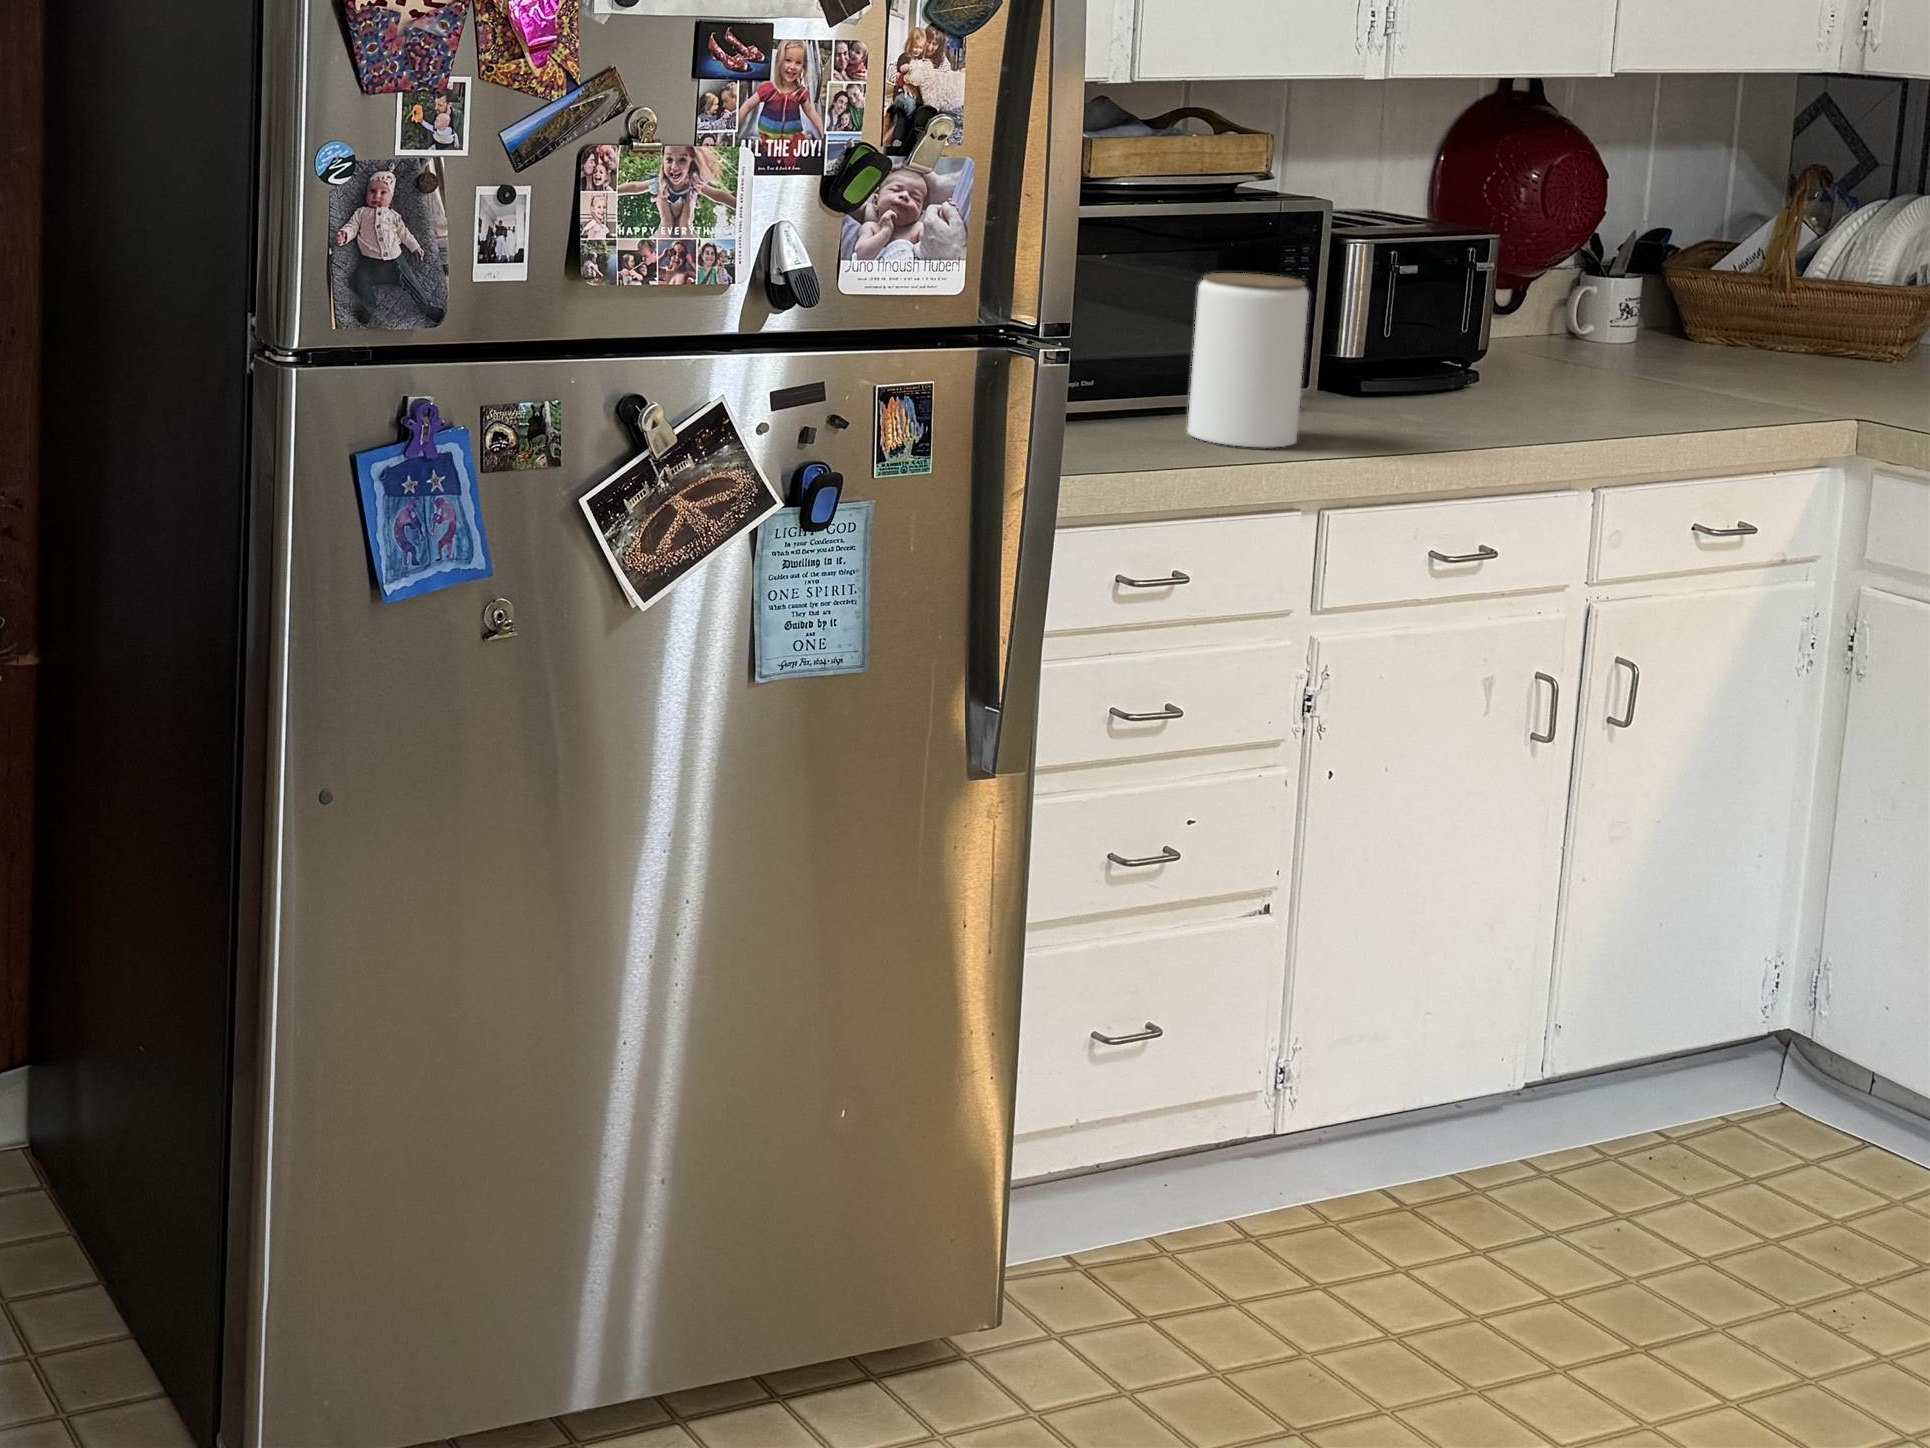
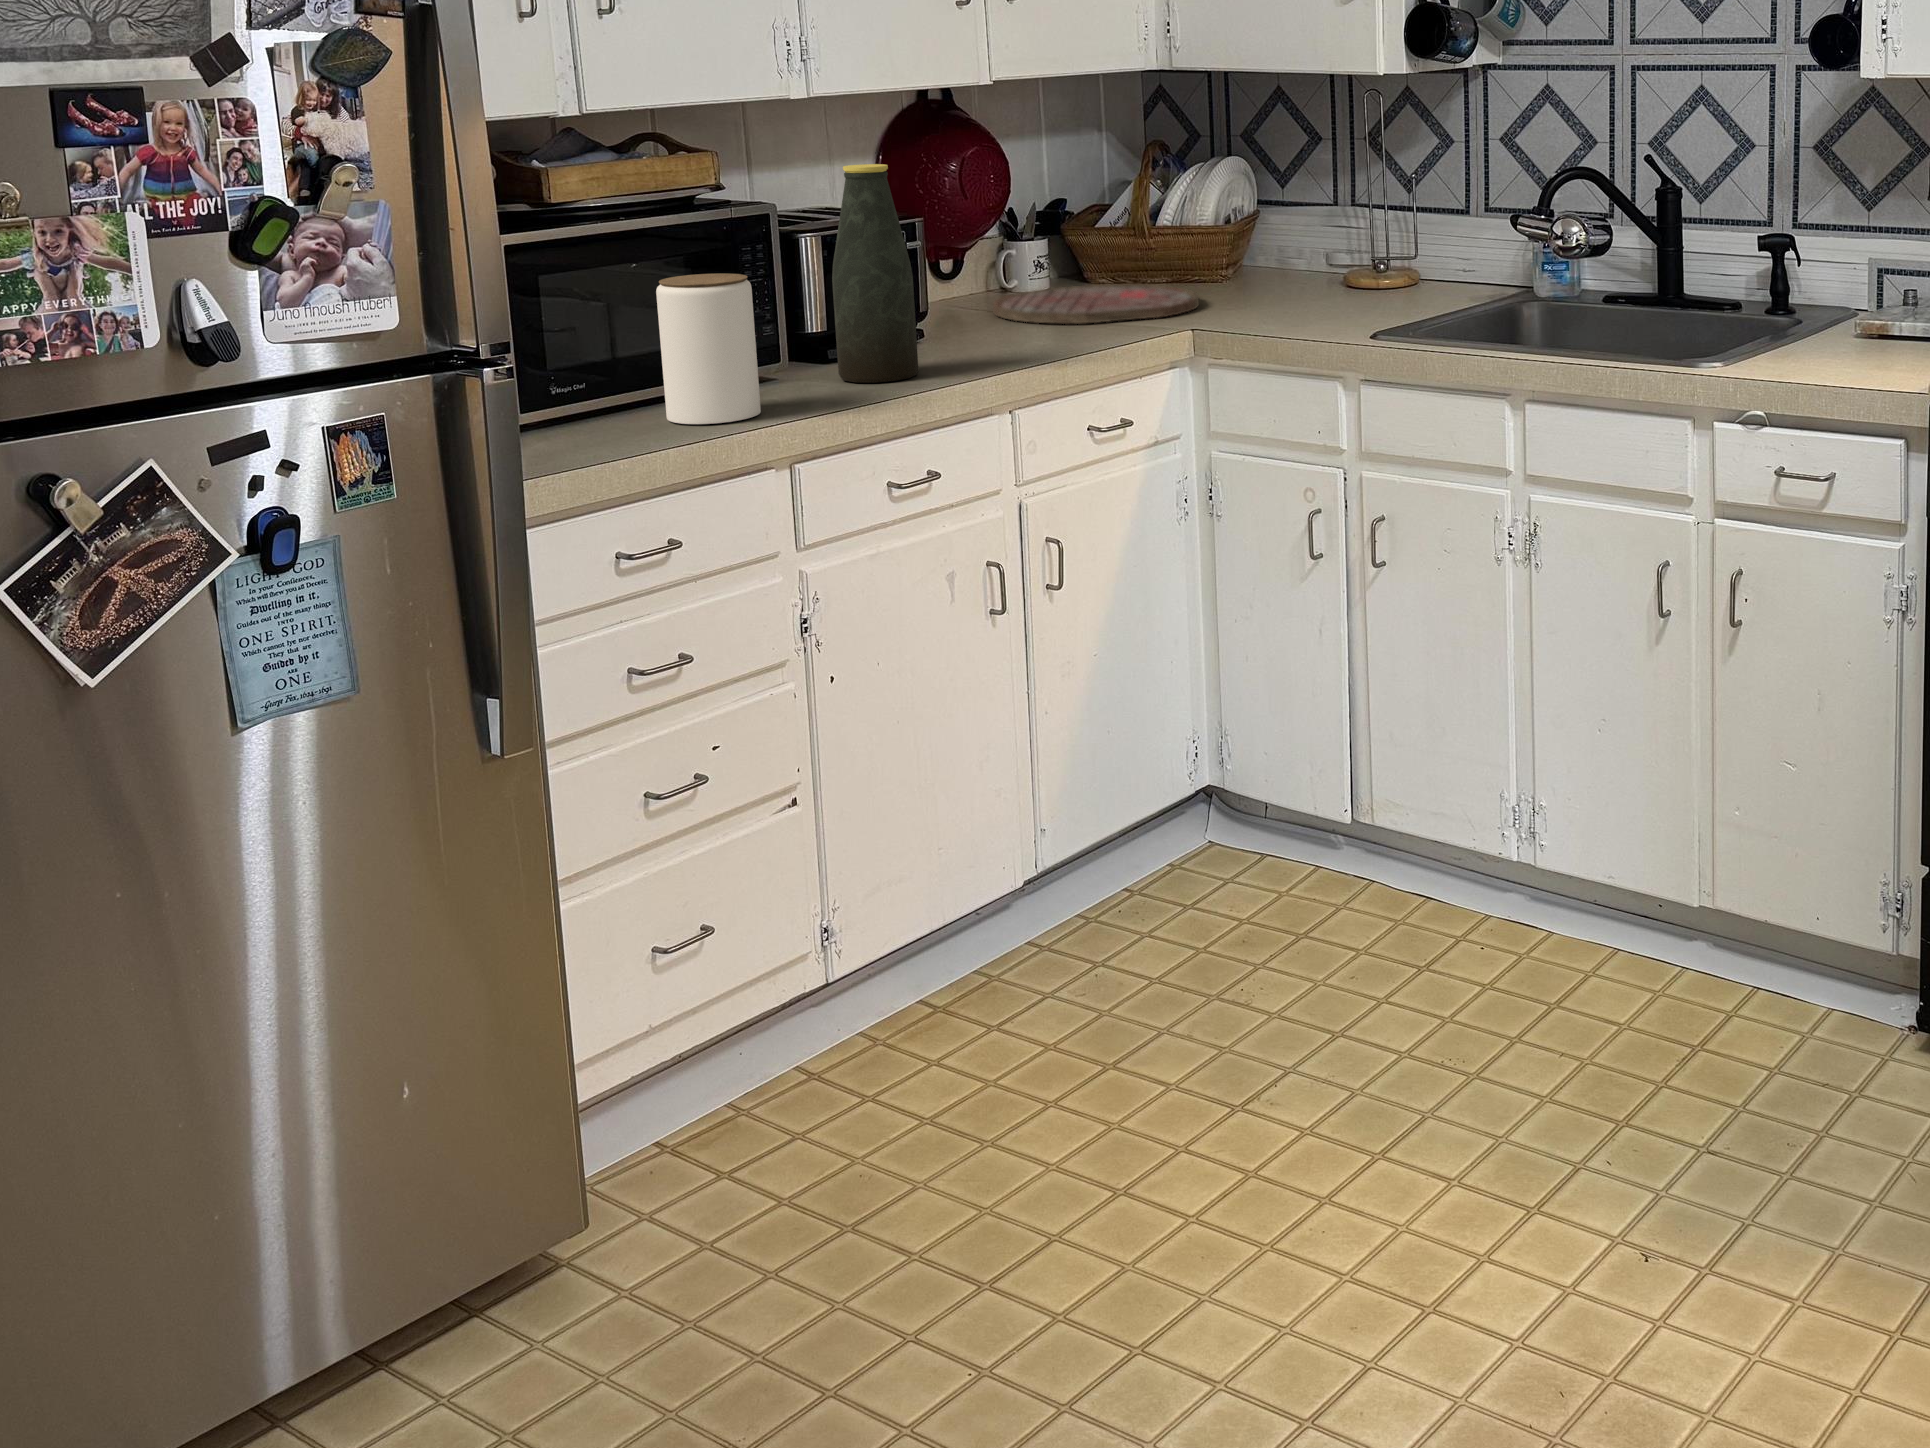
bottle: none [1383,165,1496,428] -> present [832,164,918,383]
cutting board: none [1566,341,1862,398] -> present [993,285,1199,324]

